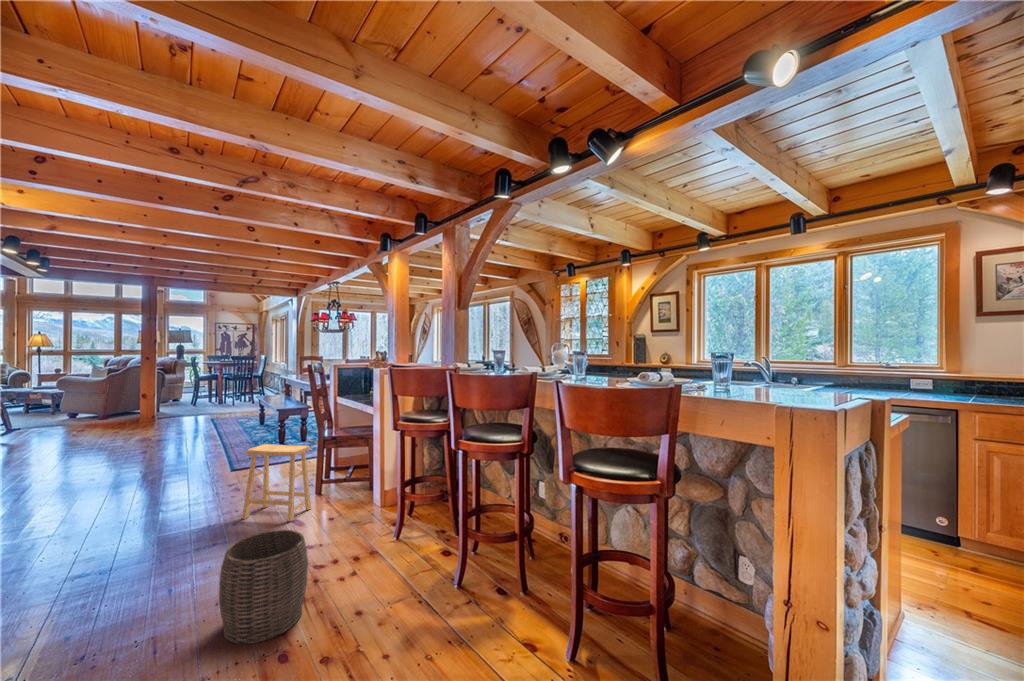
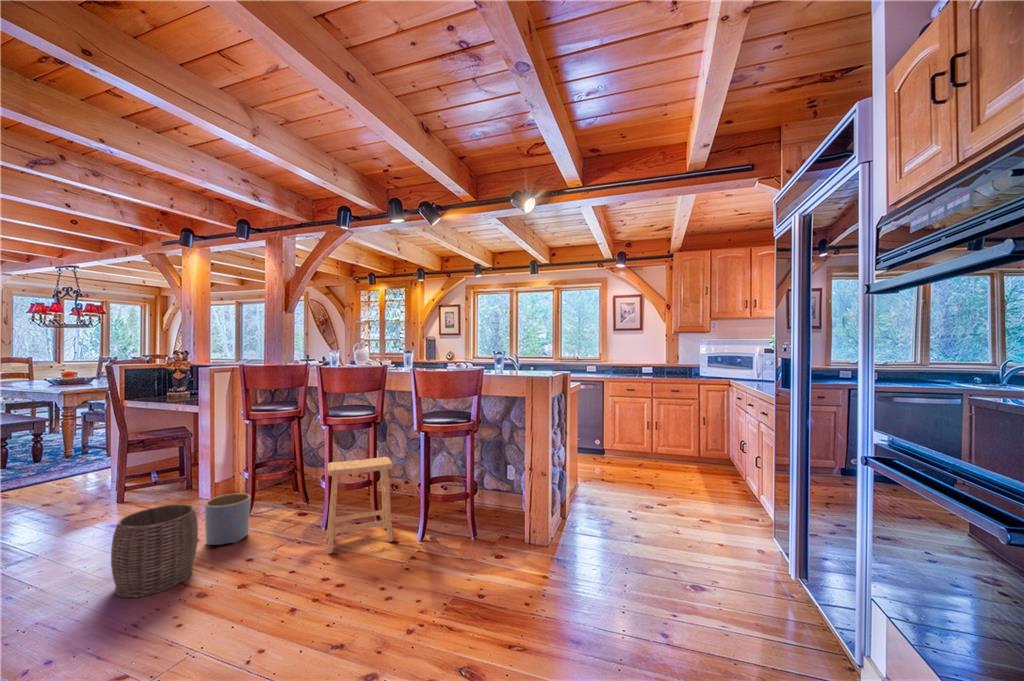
footstool: present [242,444,311,522] -> present [327,457,393,554]
planter: none [336,520,384,585] -> present [205,493,251,546]

